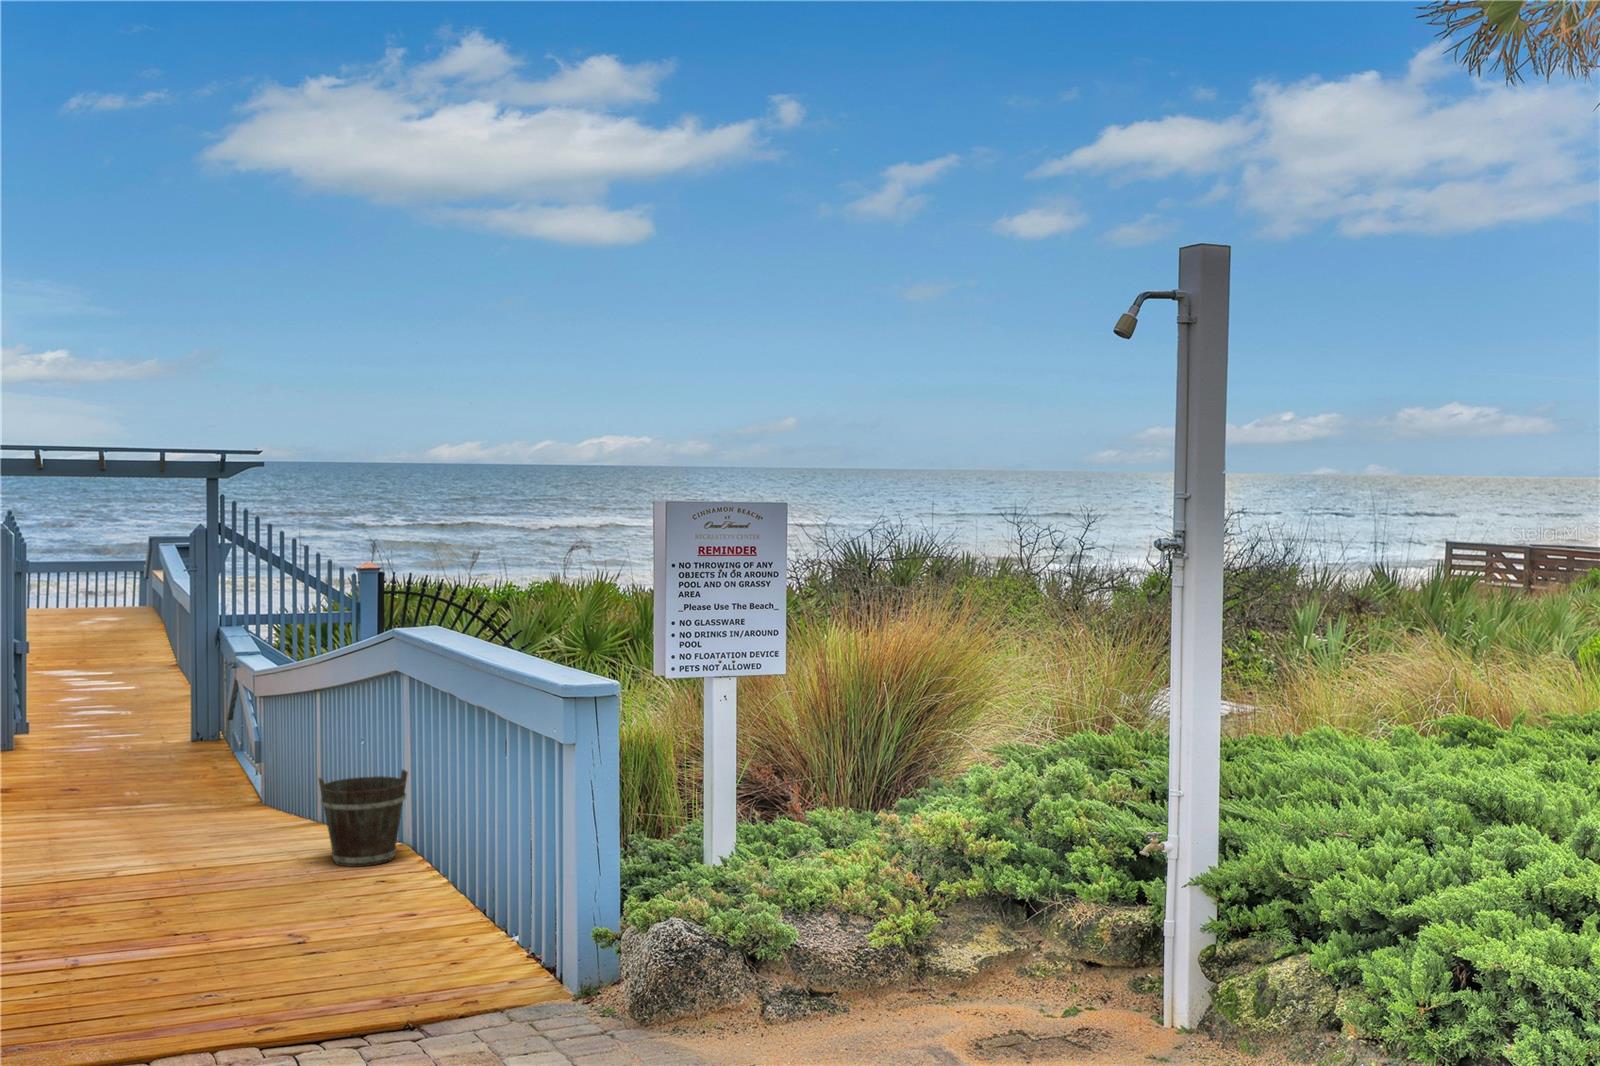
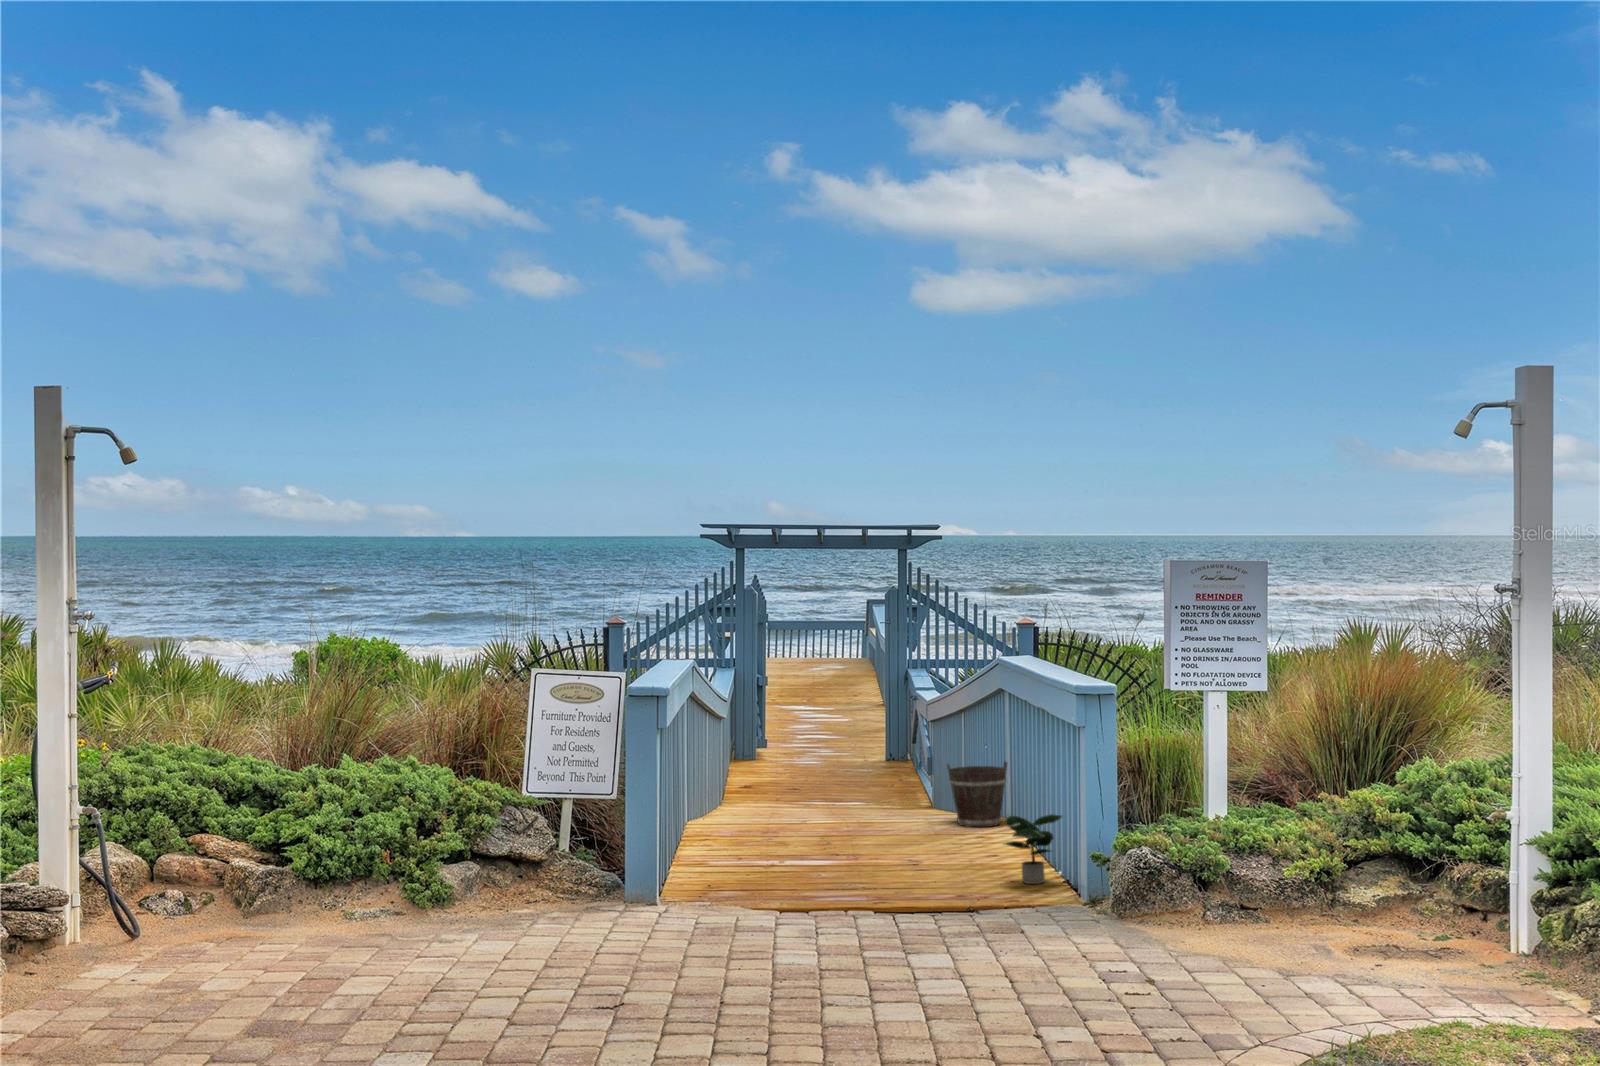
potted plant: none [444,869,535,979] -> present [1005,815,1062,884]

